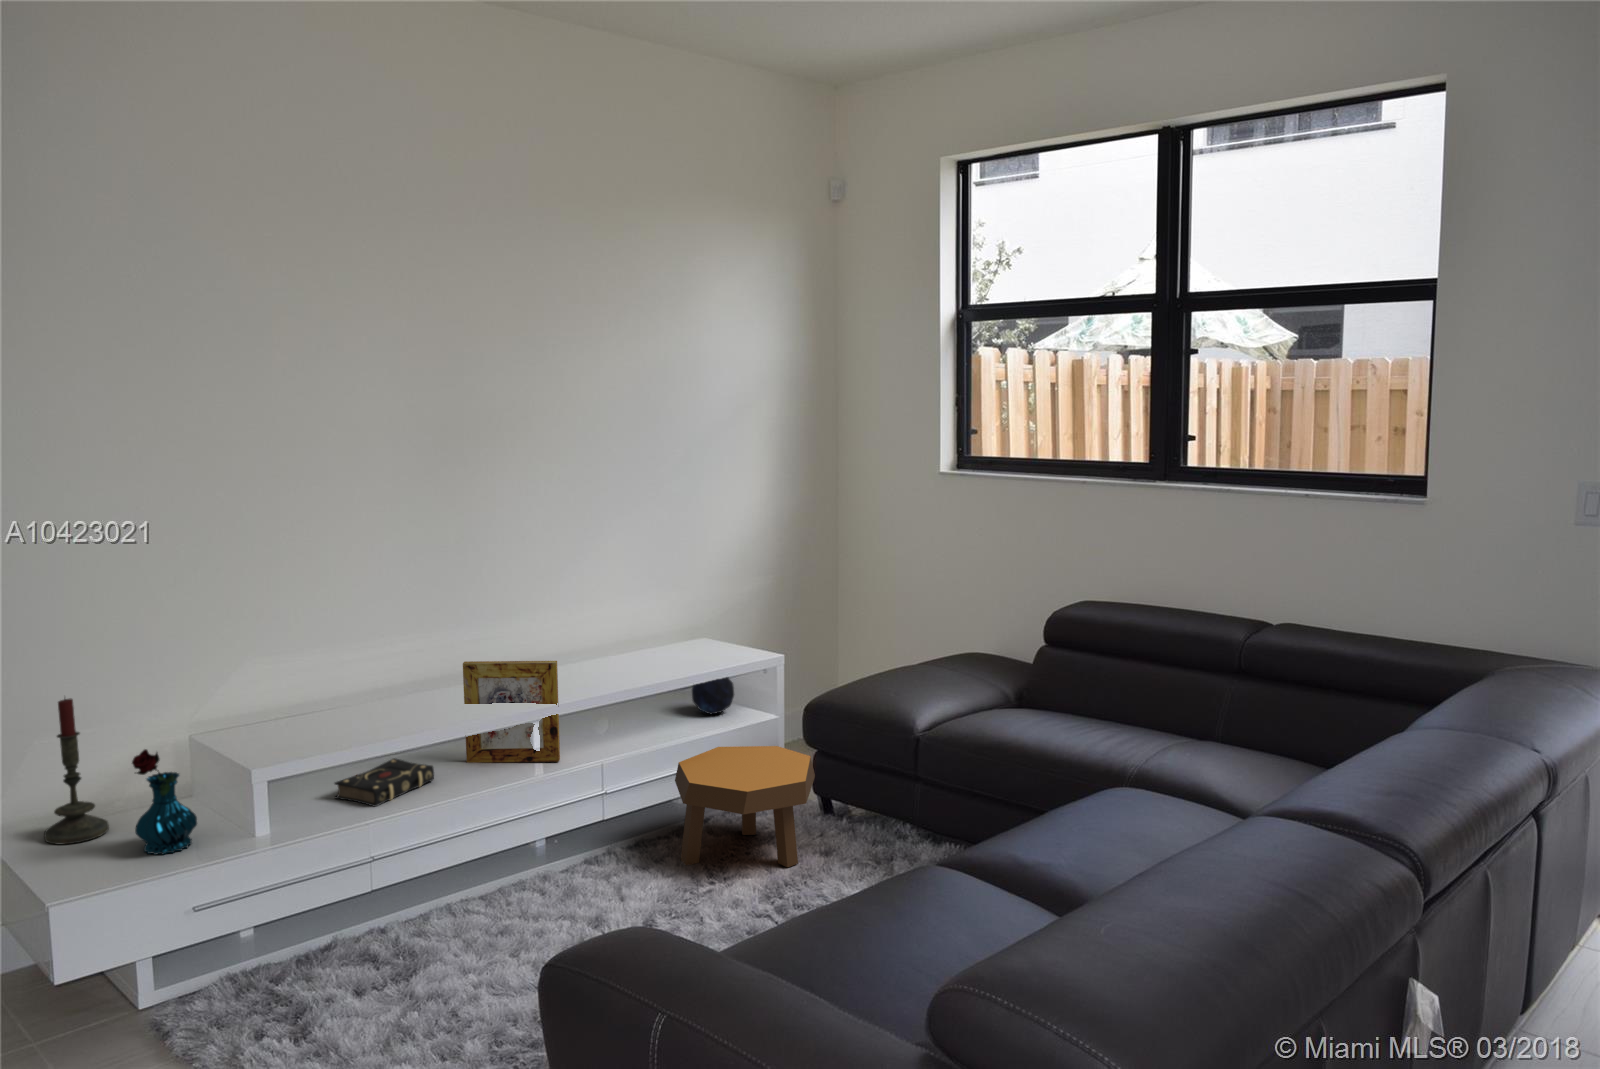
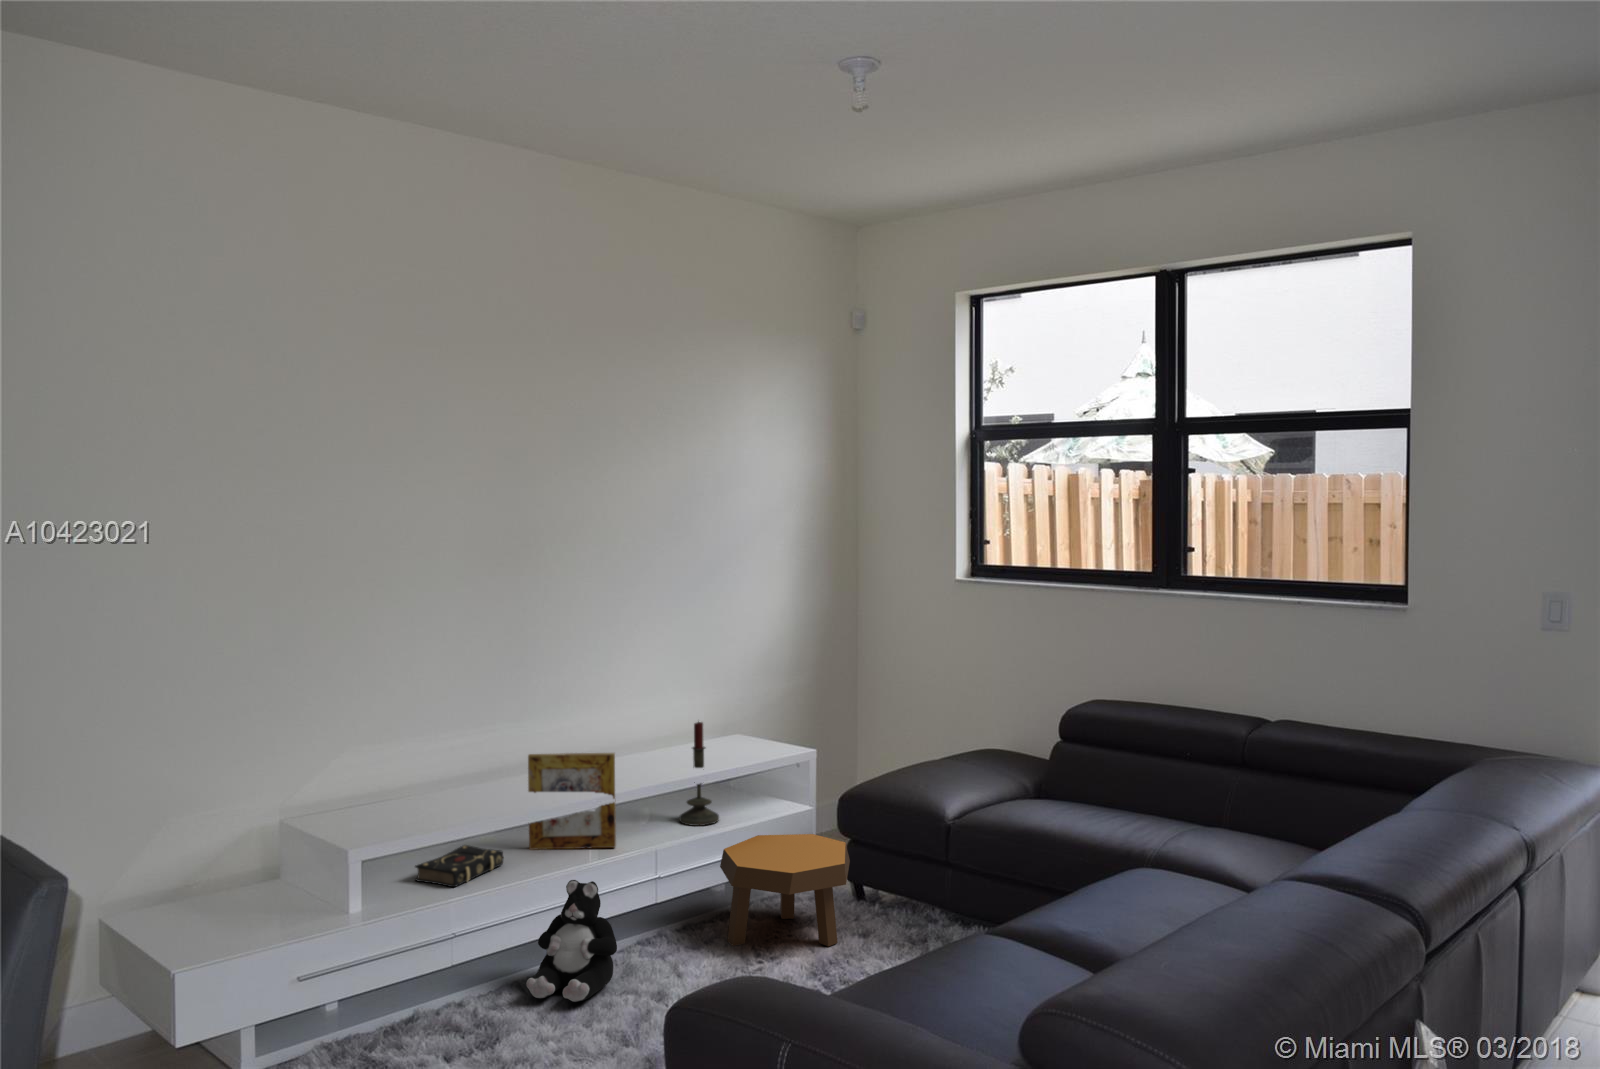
decorative orb: present [692,677,734,714] -> none [729,765,769,807]
candle: present [44,698,109,844] -> present [679,722,719,826]
vase: present [132,749,197,855] -> none [243,830,299,930]
plush toy: none [453,799,553,929] -> present [526,880,617,1002]

